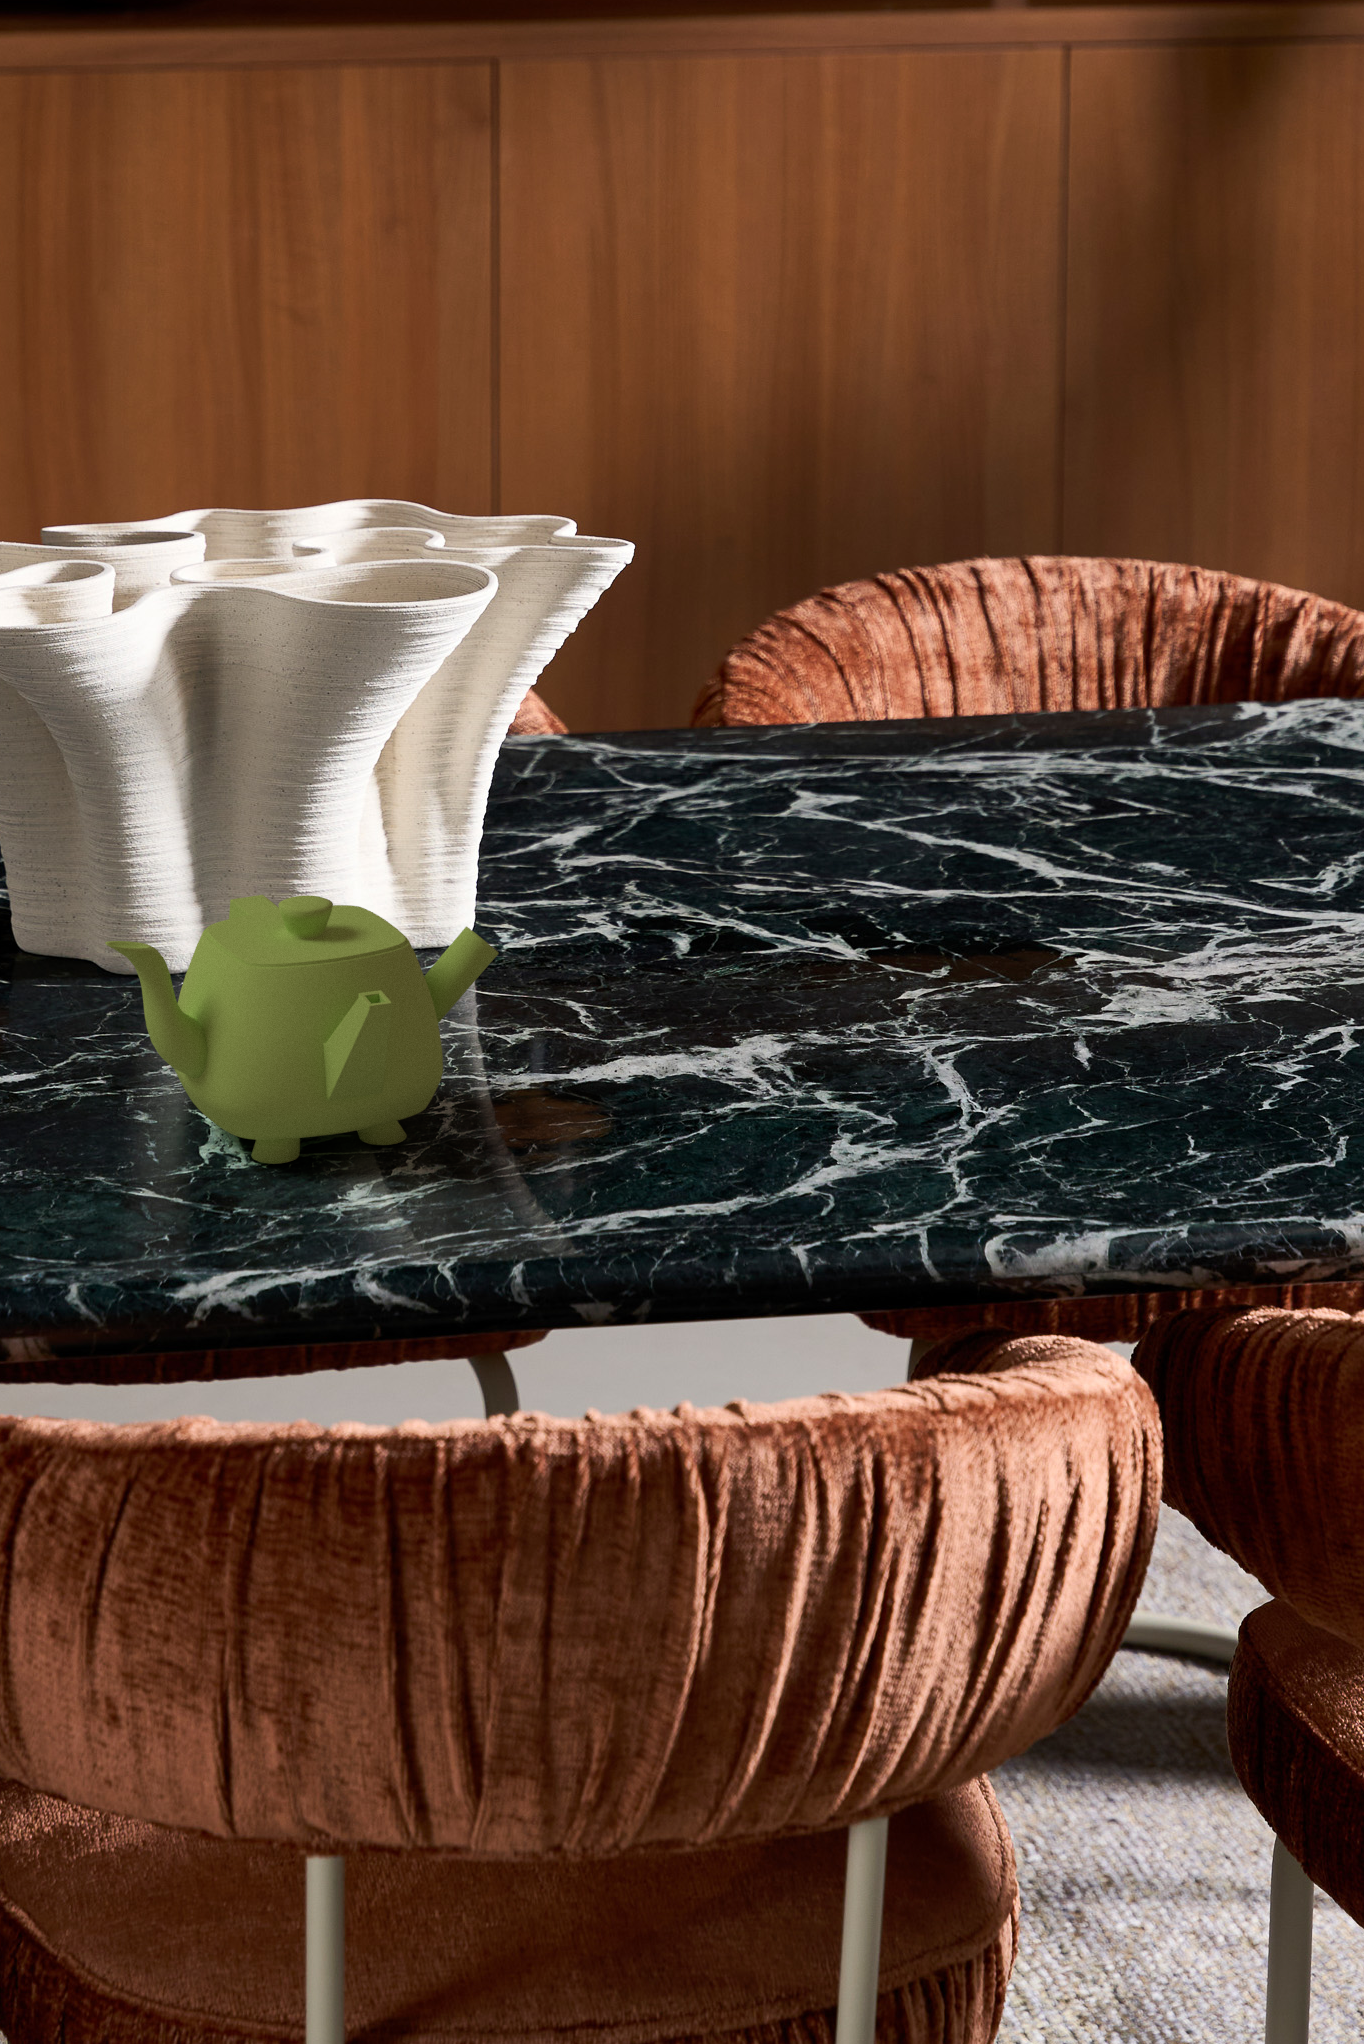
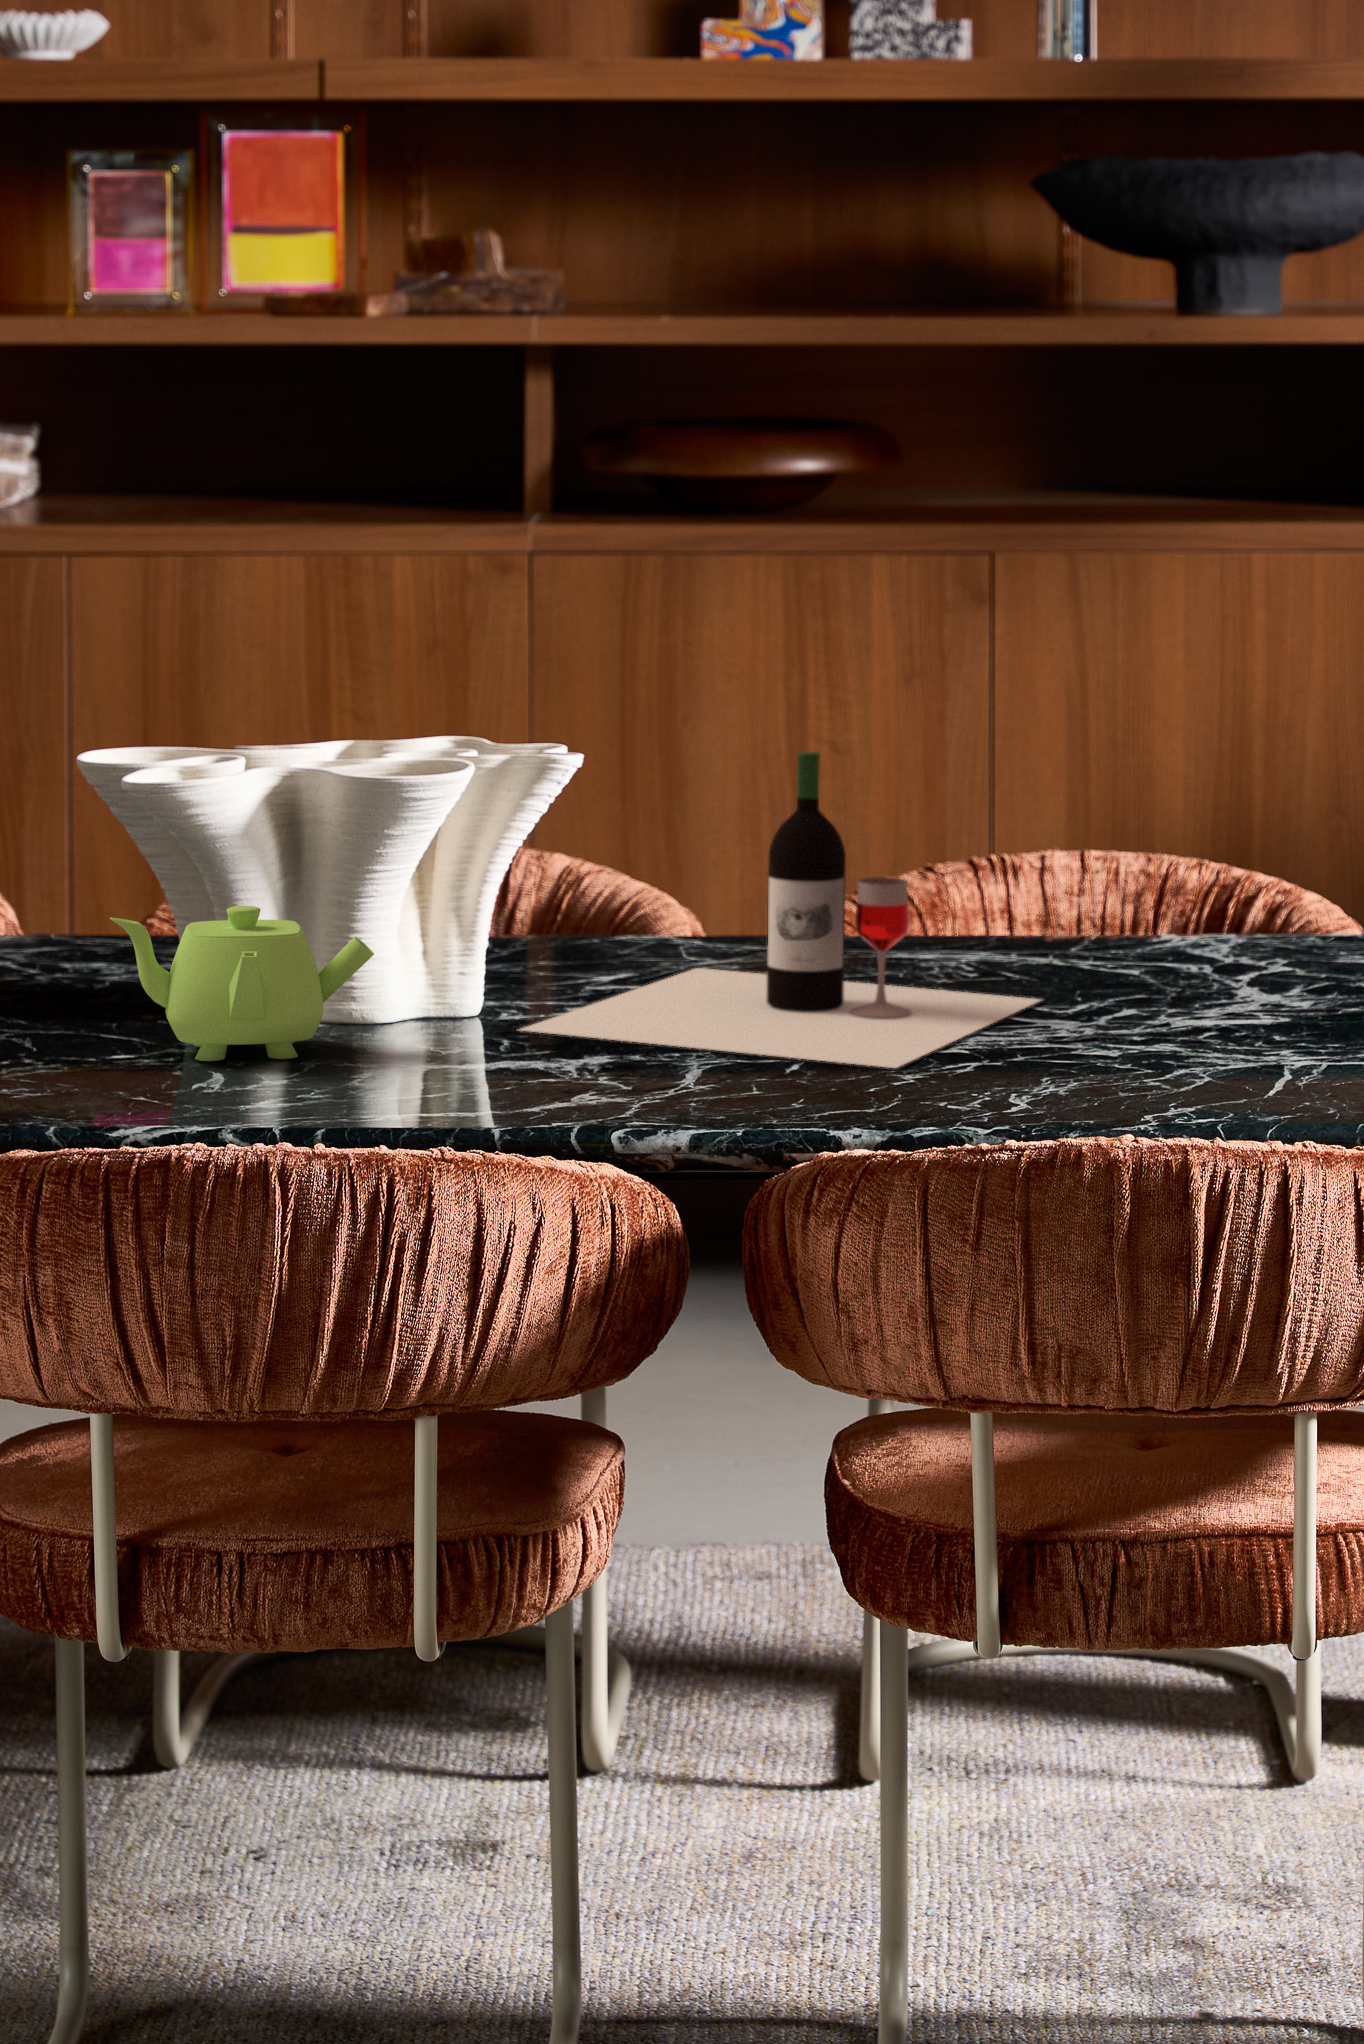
wine bottle: none [655,544,1309,1066] -> present [521,752,1042,1068]

